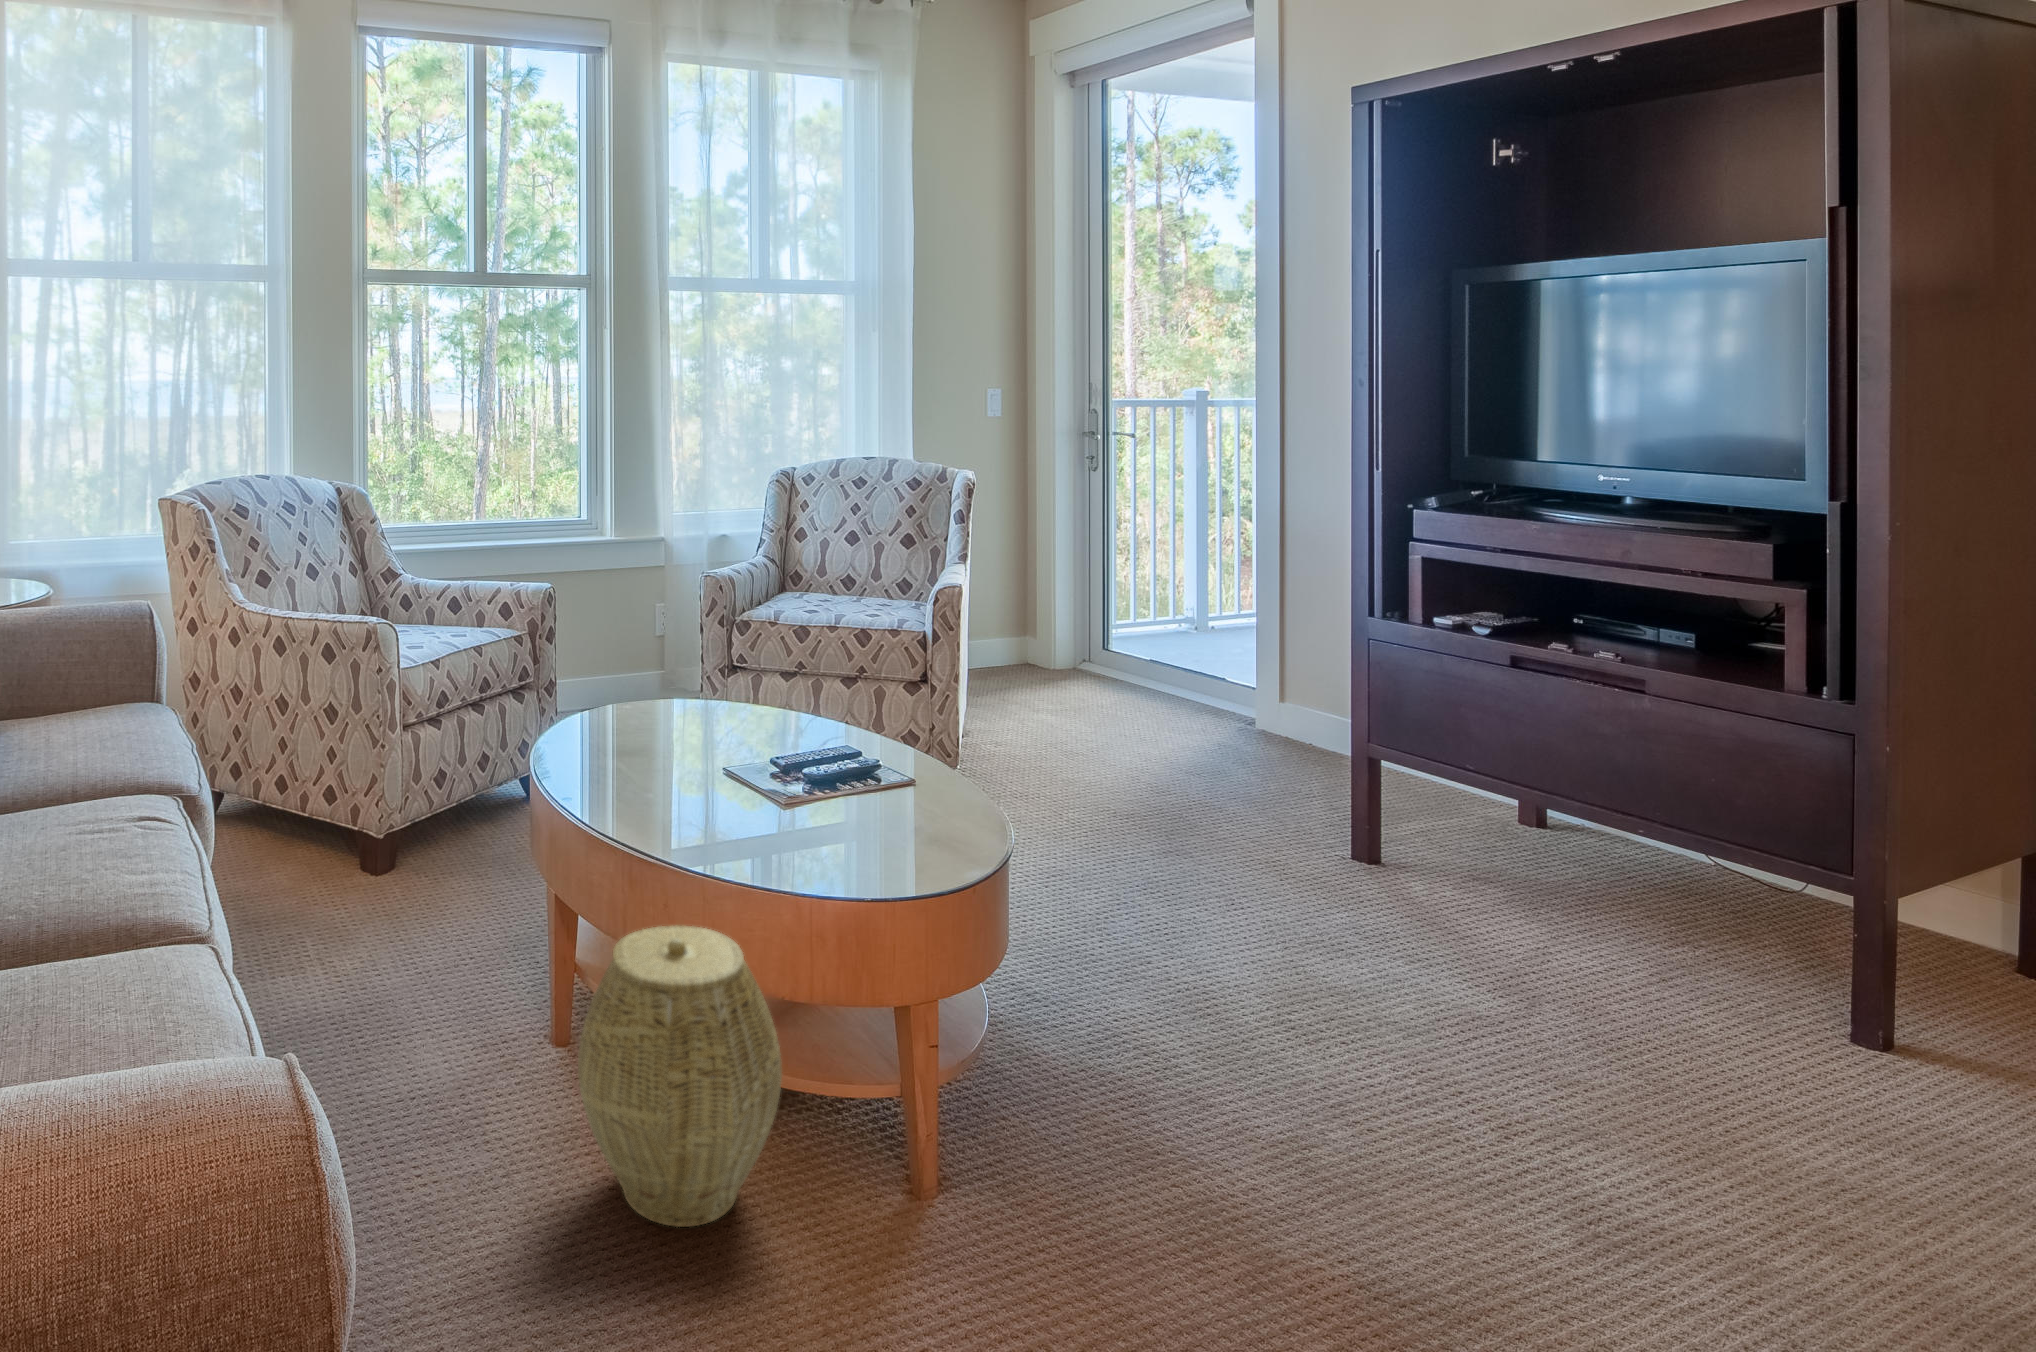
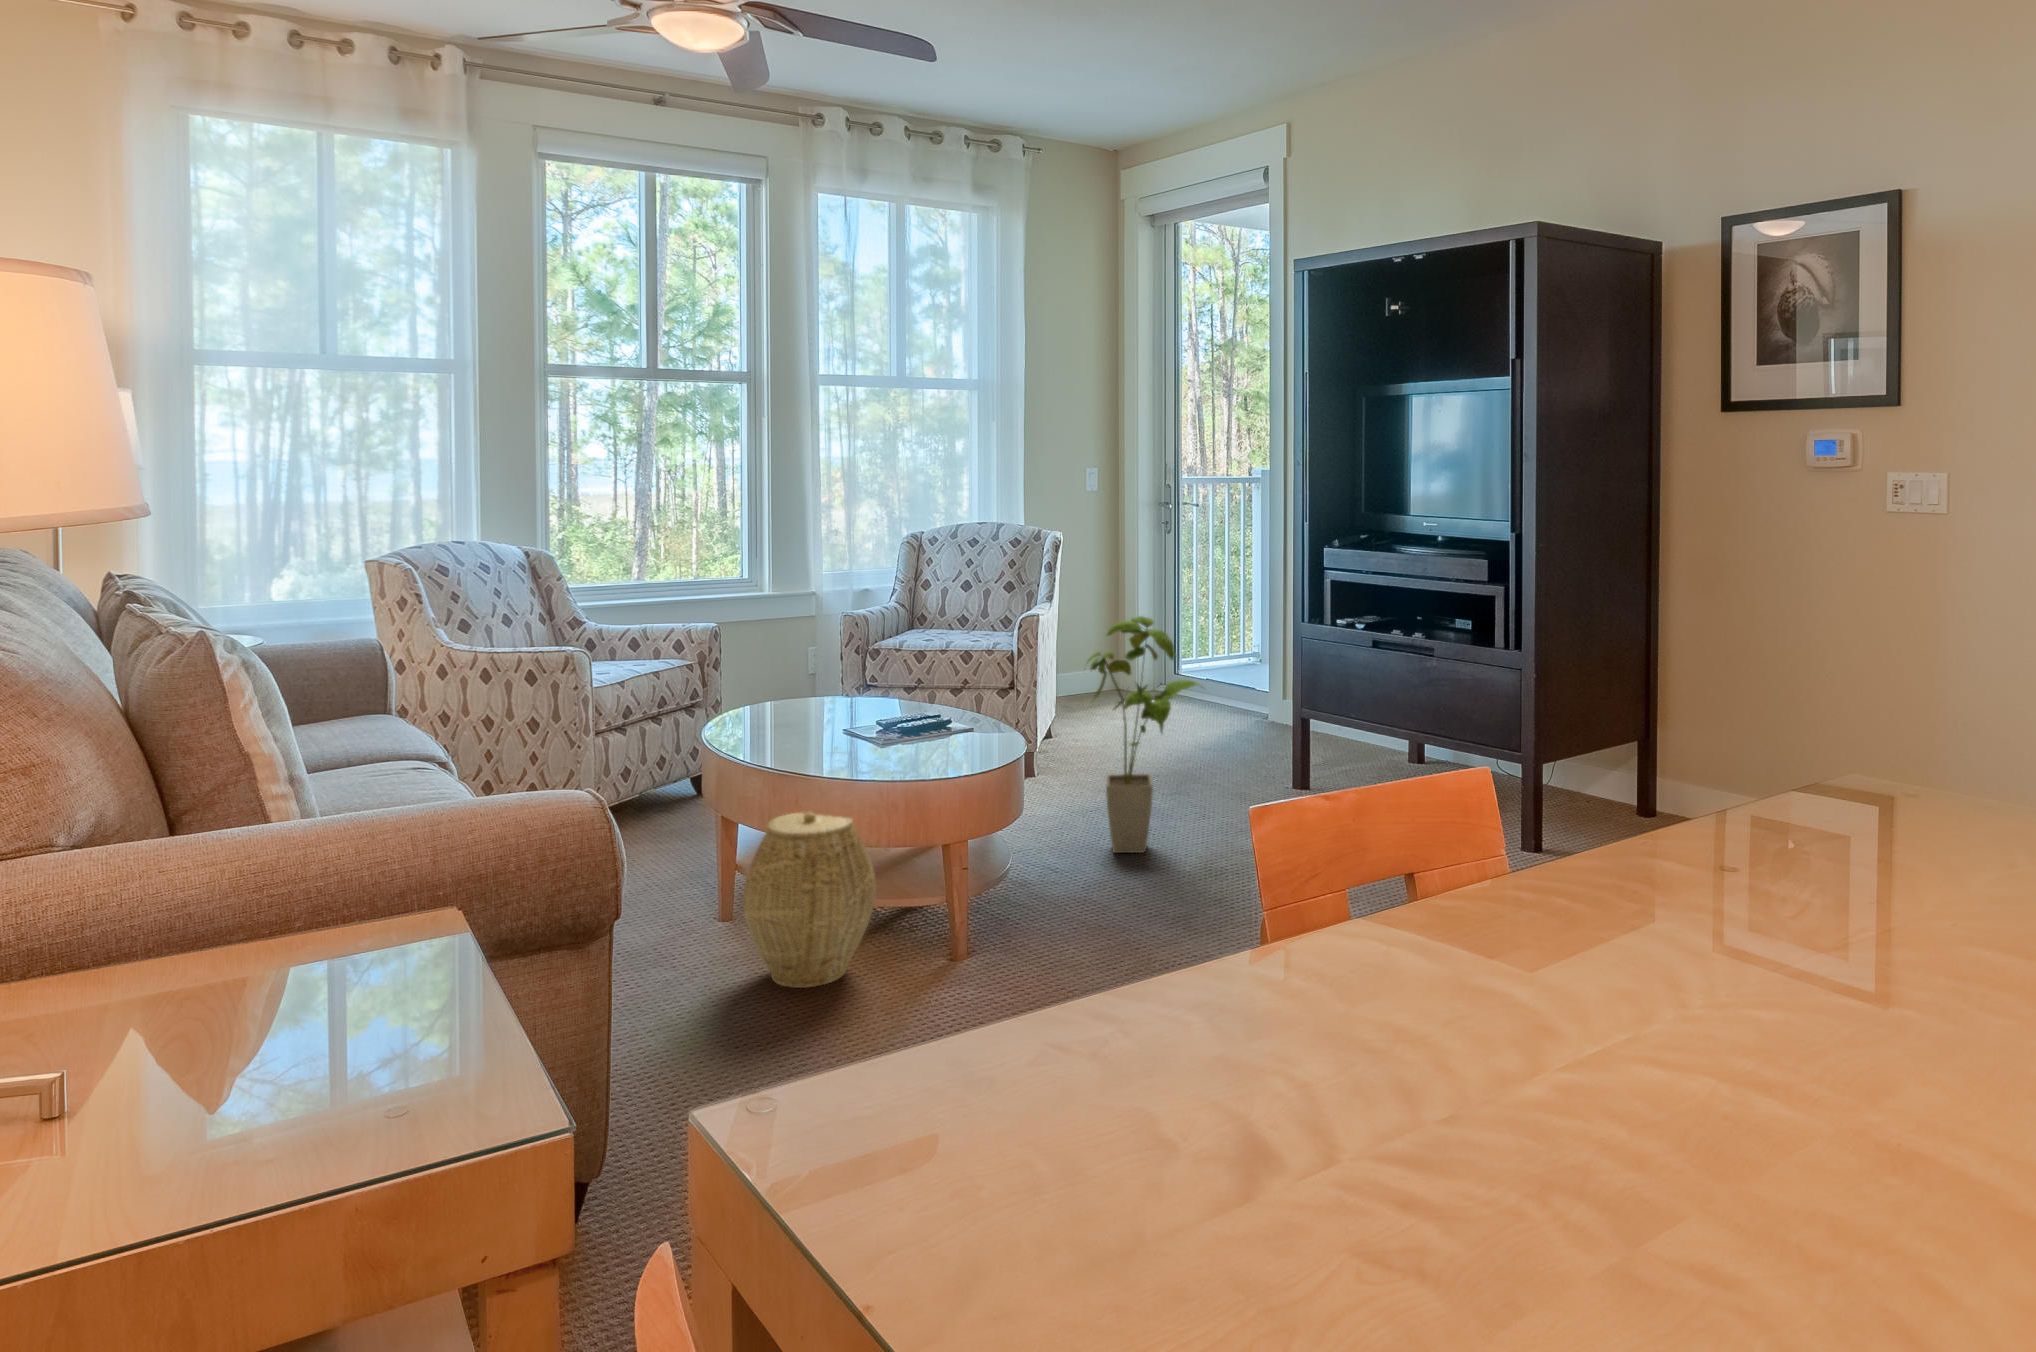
house plant: none [1057,619,1252,973] -> present [1088,616,1199,853]

